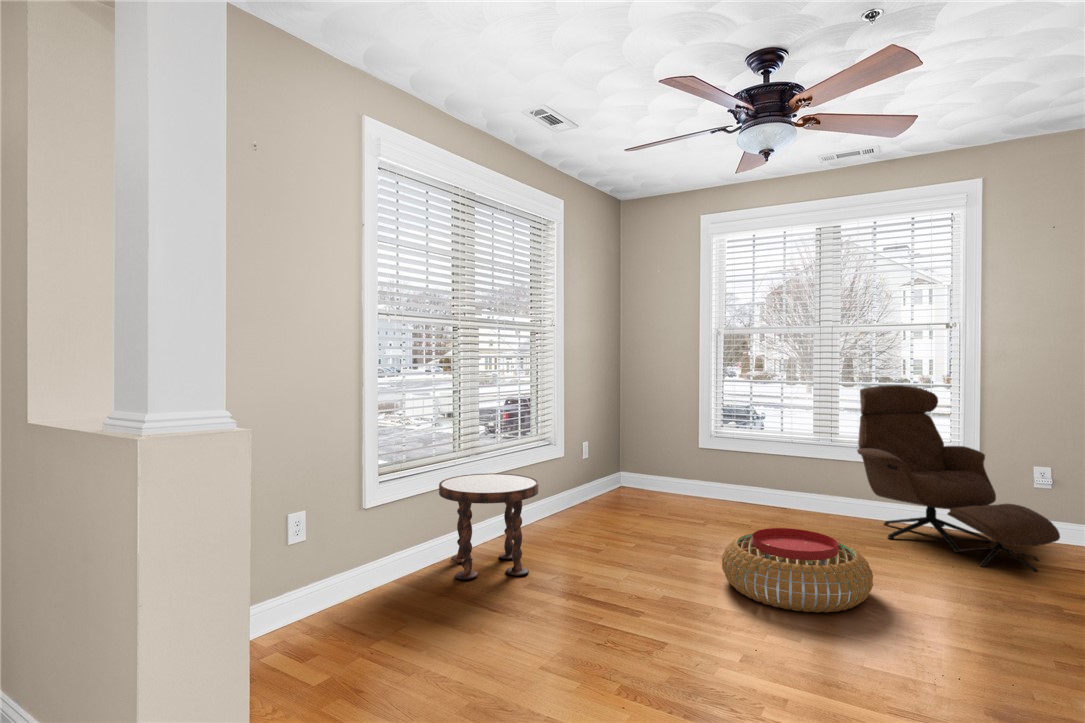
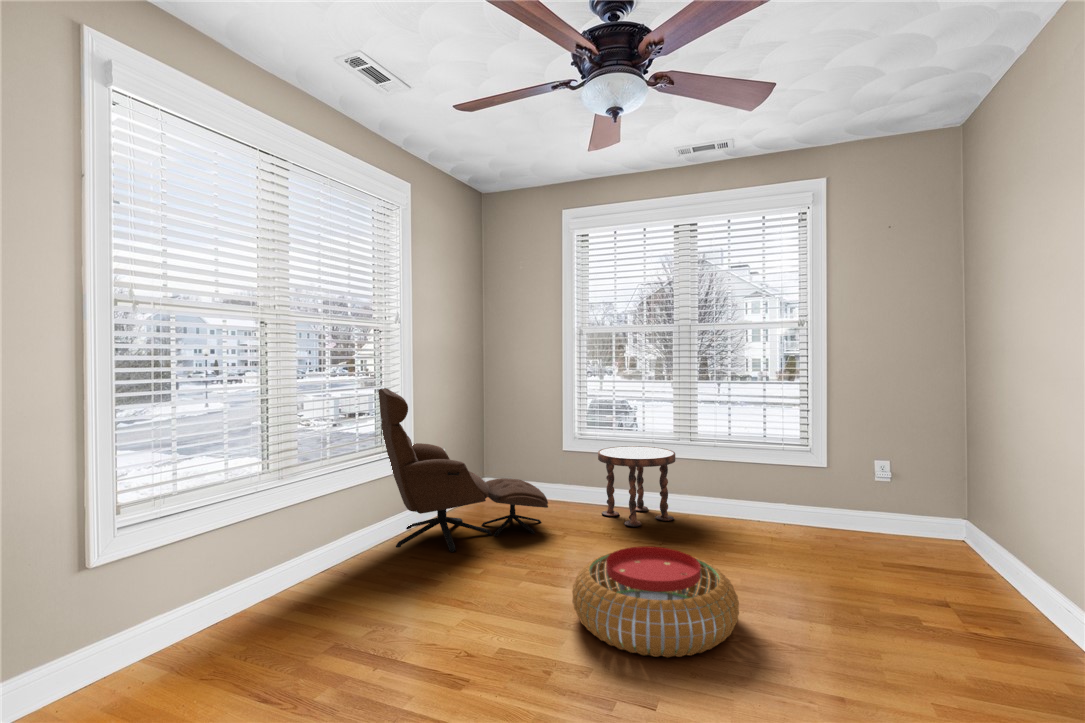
lounge chair: present [857,385,1060,572] -> present [378,388,548,552]
side table: present [439,473,538,580] -> present [598,446,675,527]

